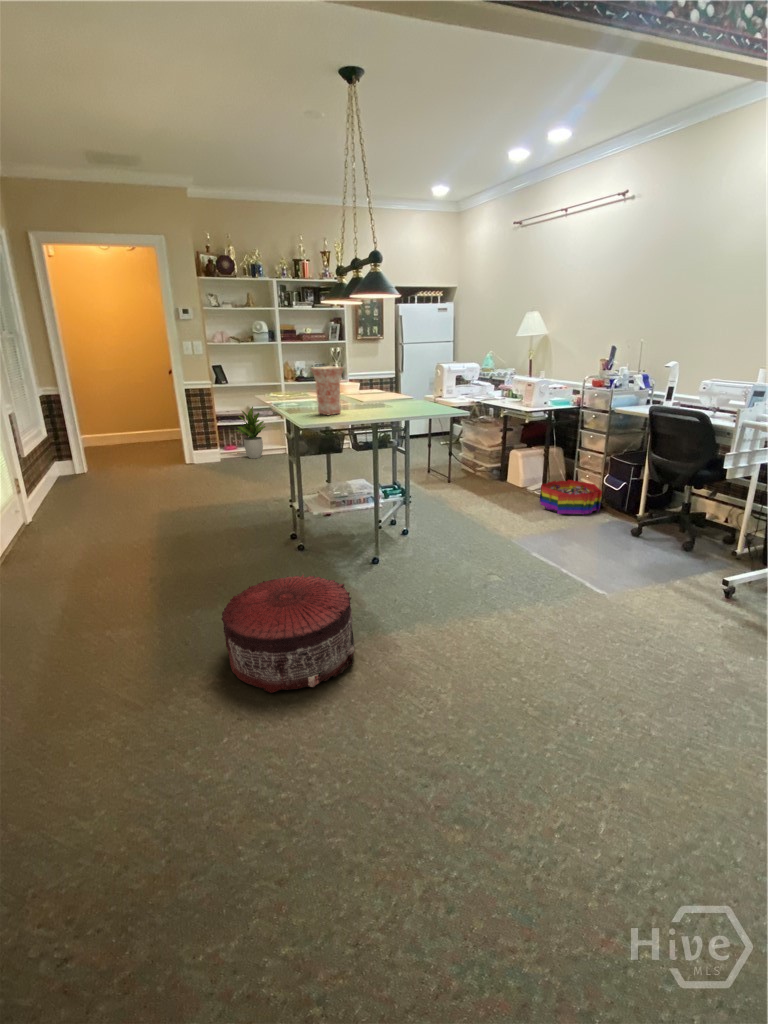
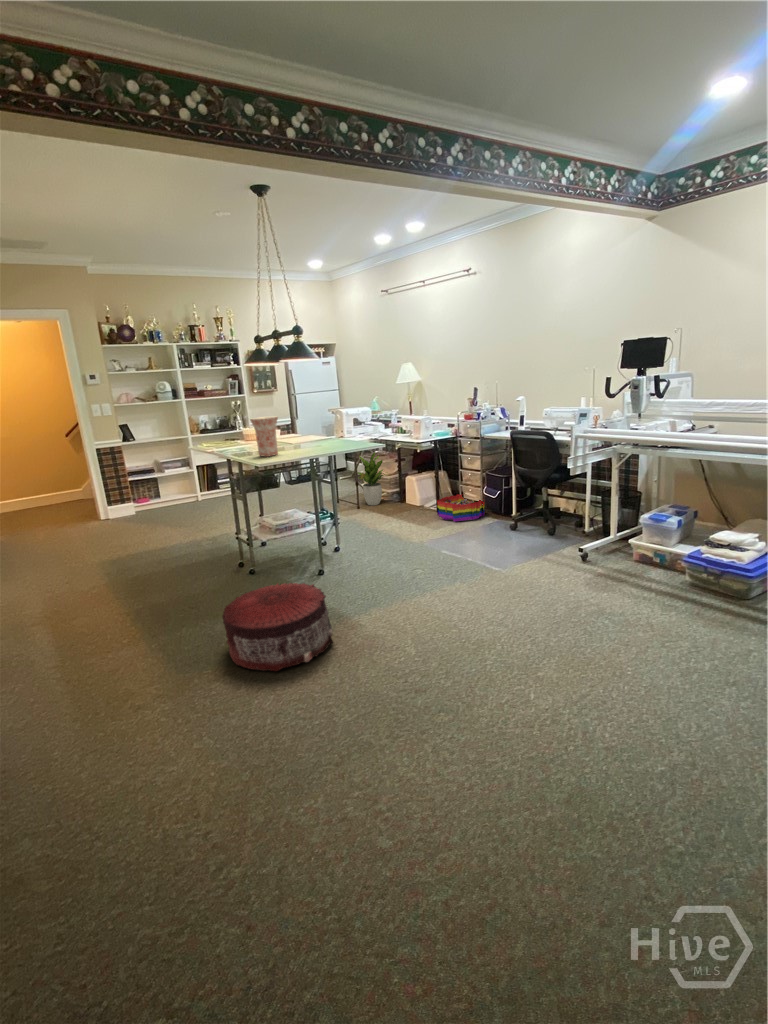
potted plant: present [236,407,266,459] -> present [358,452,385,505]

